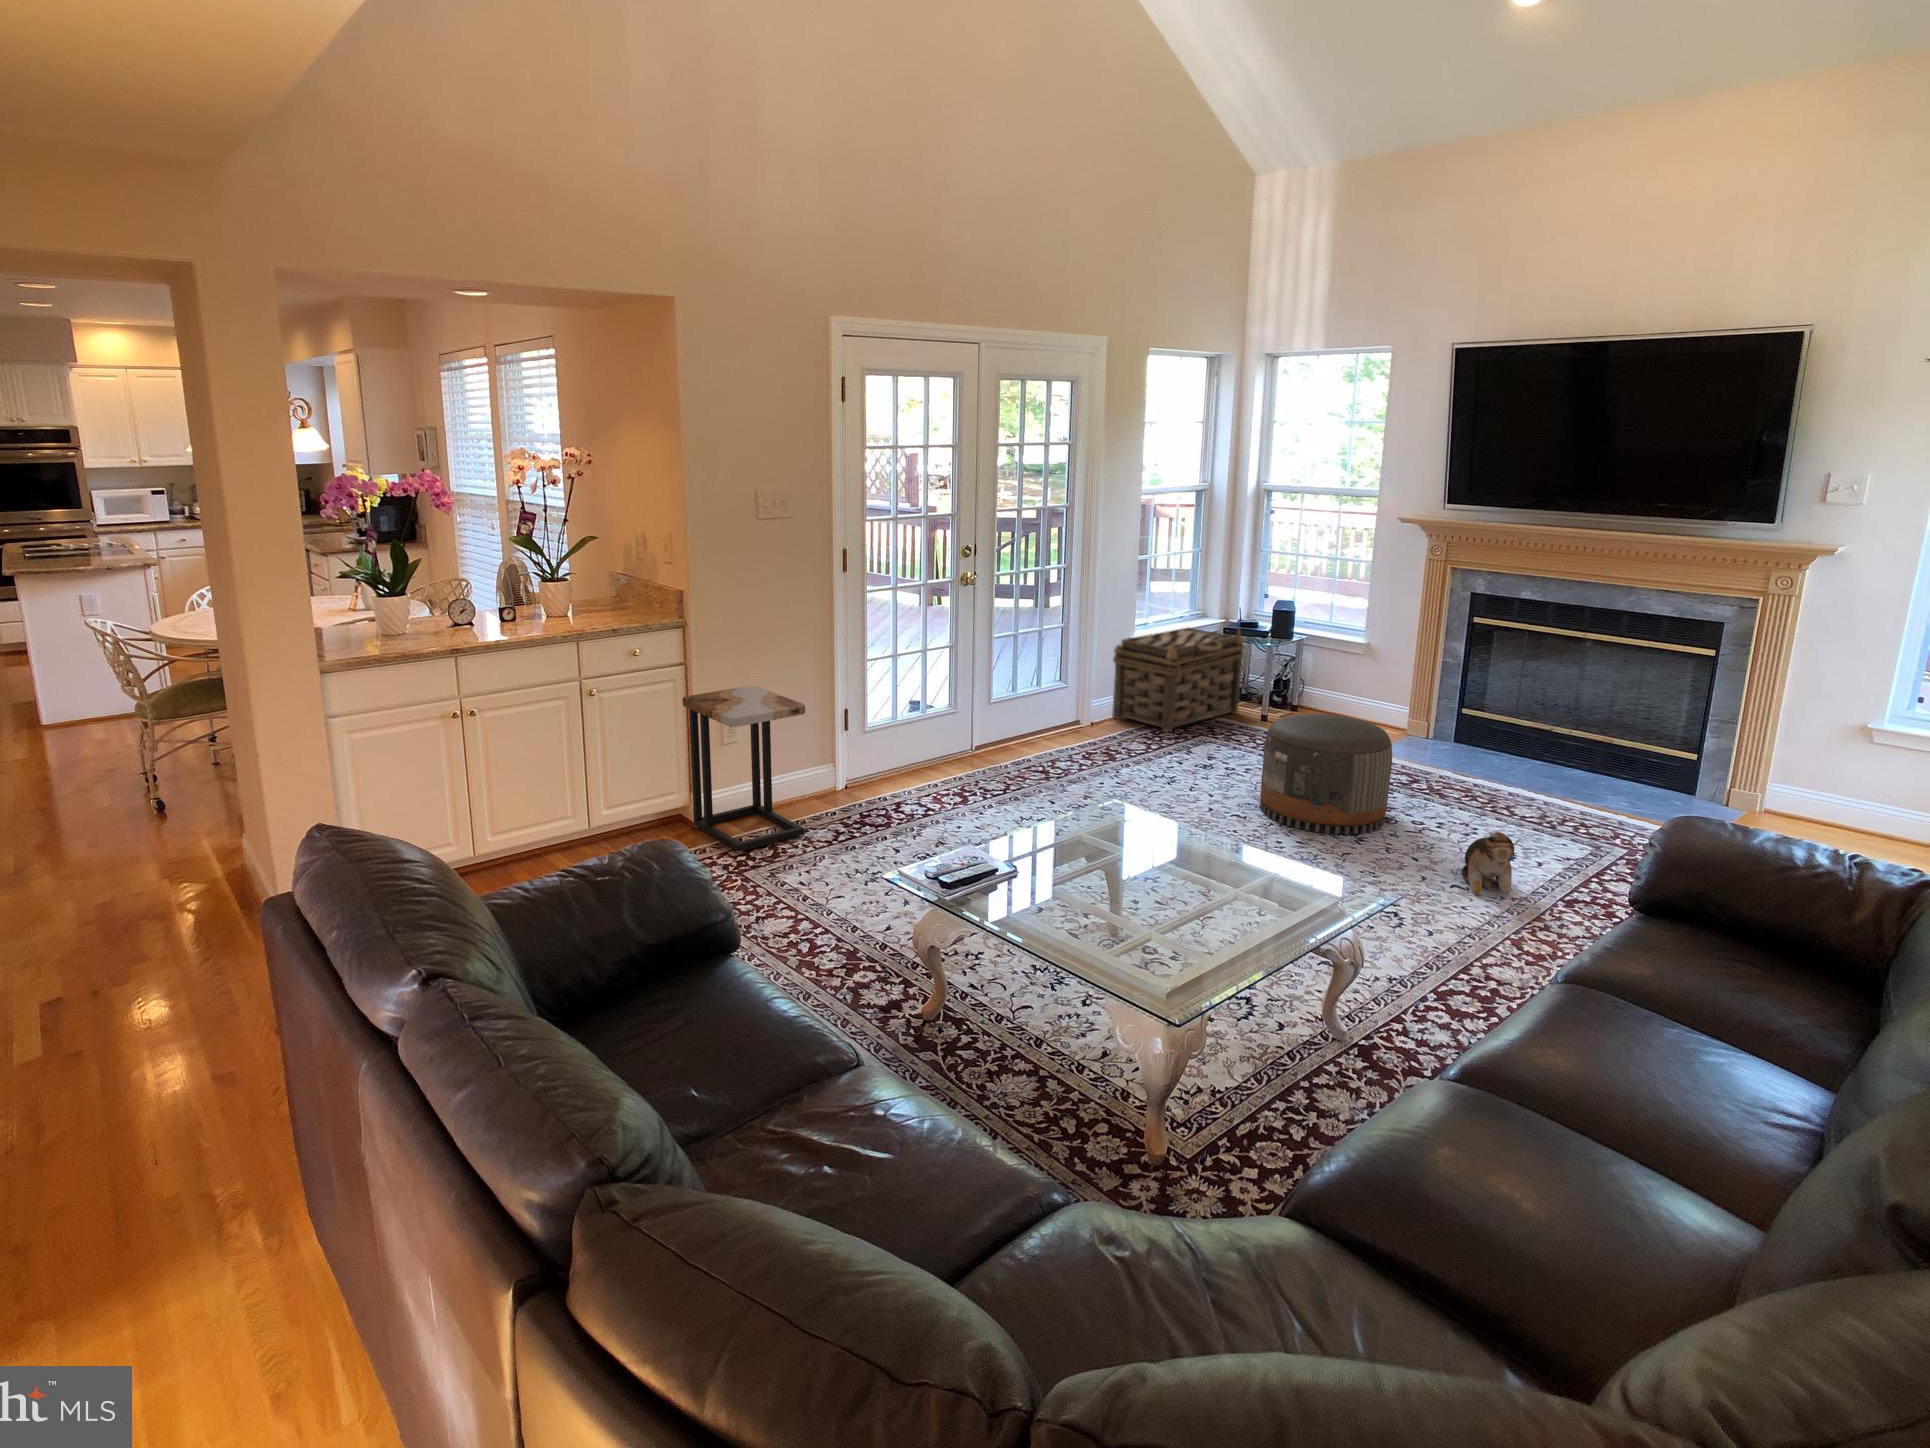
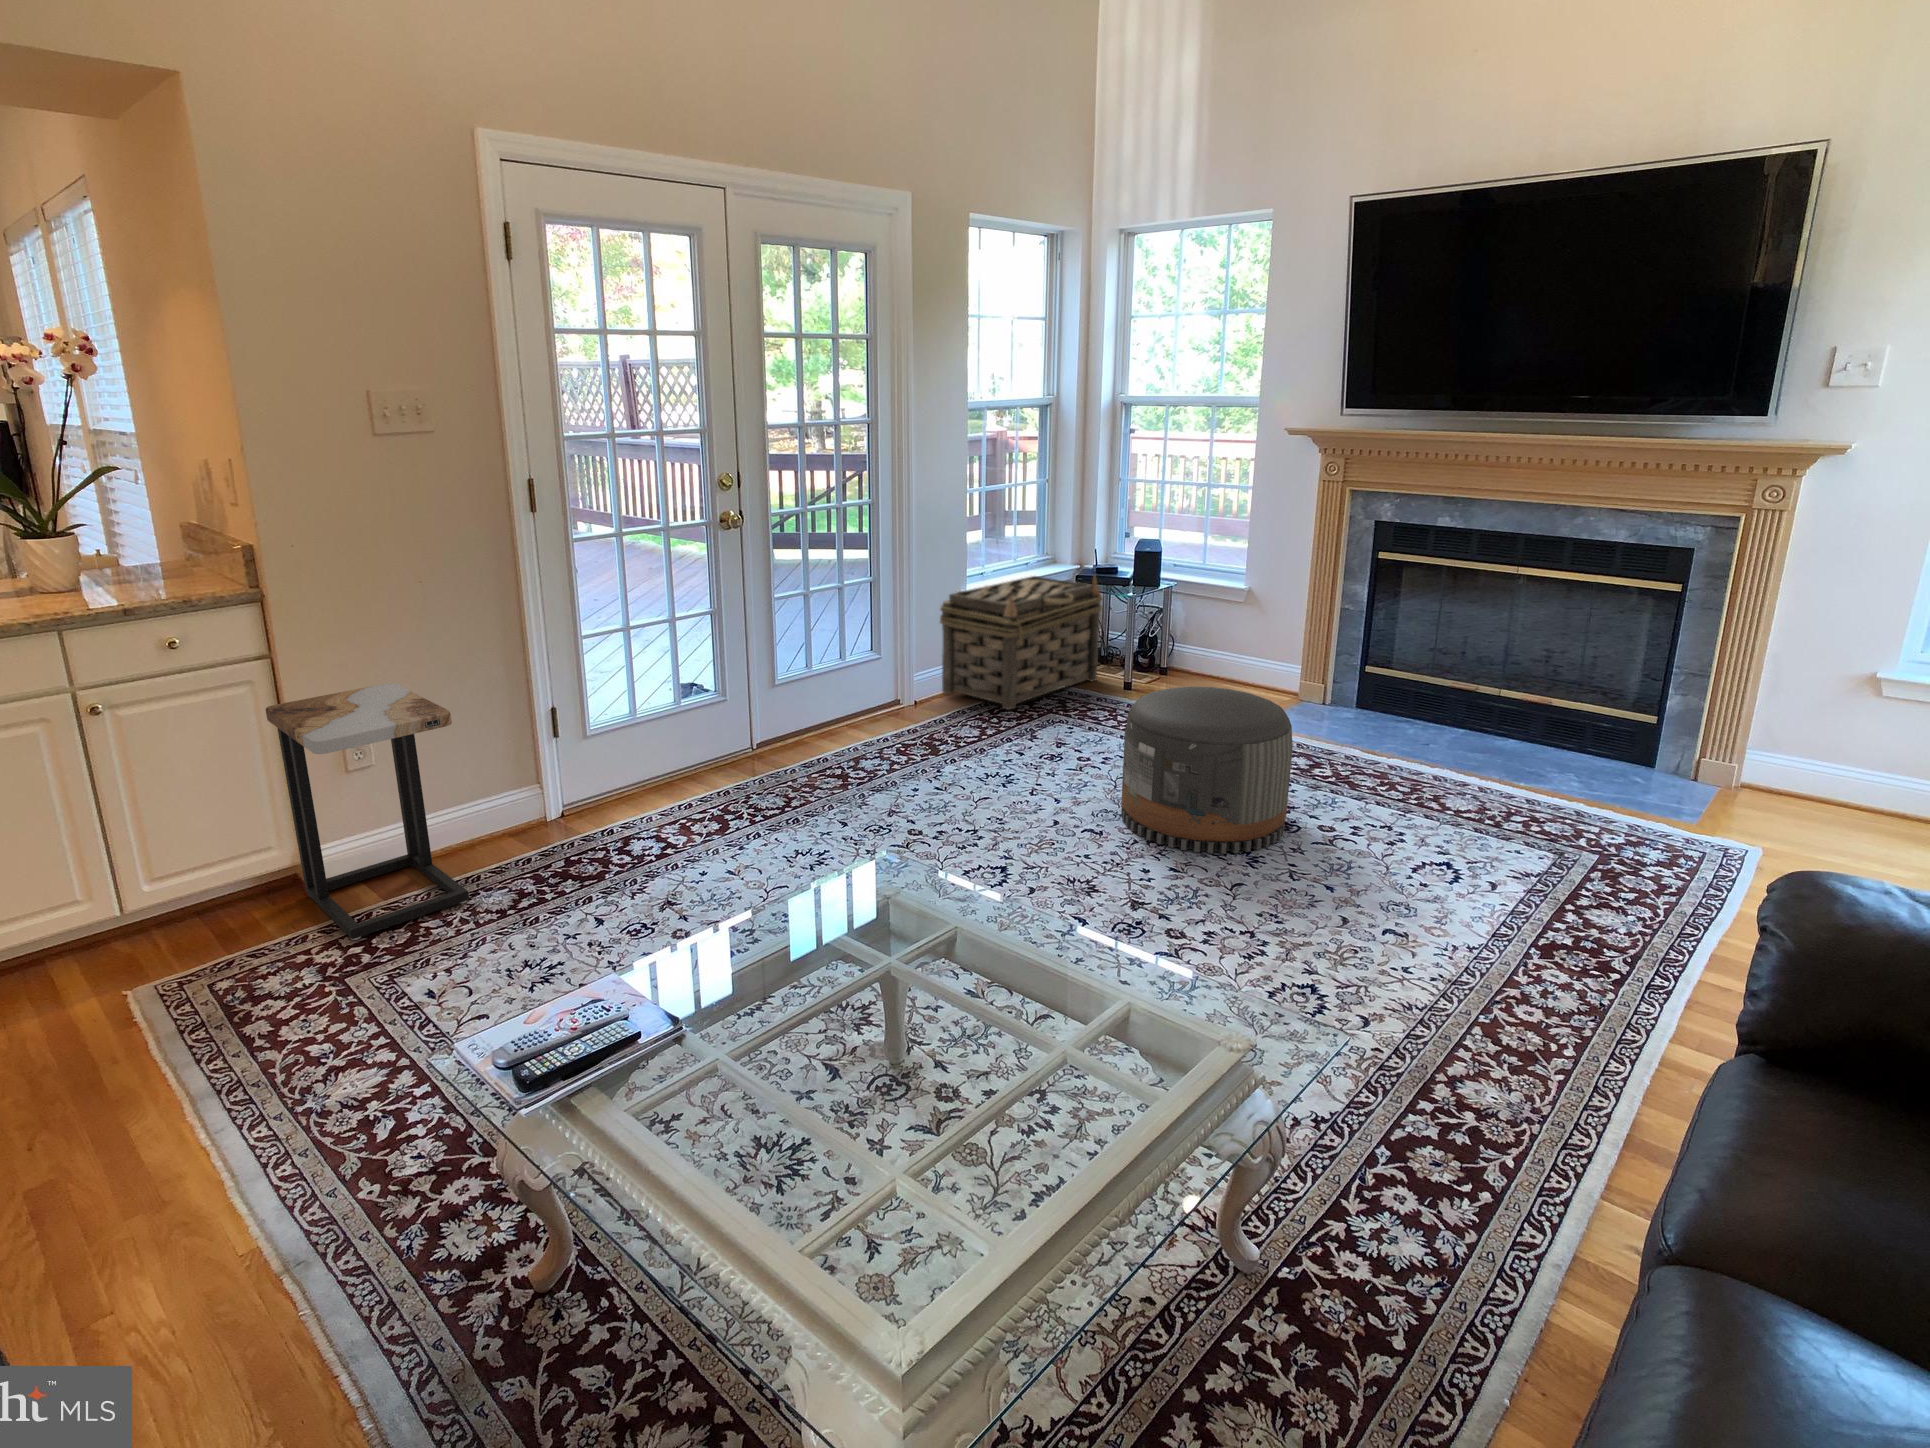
plush toy: present [1462,832,1520,895] -> none [1395,856,1483,943]

